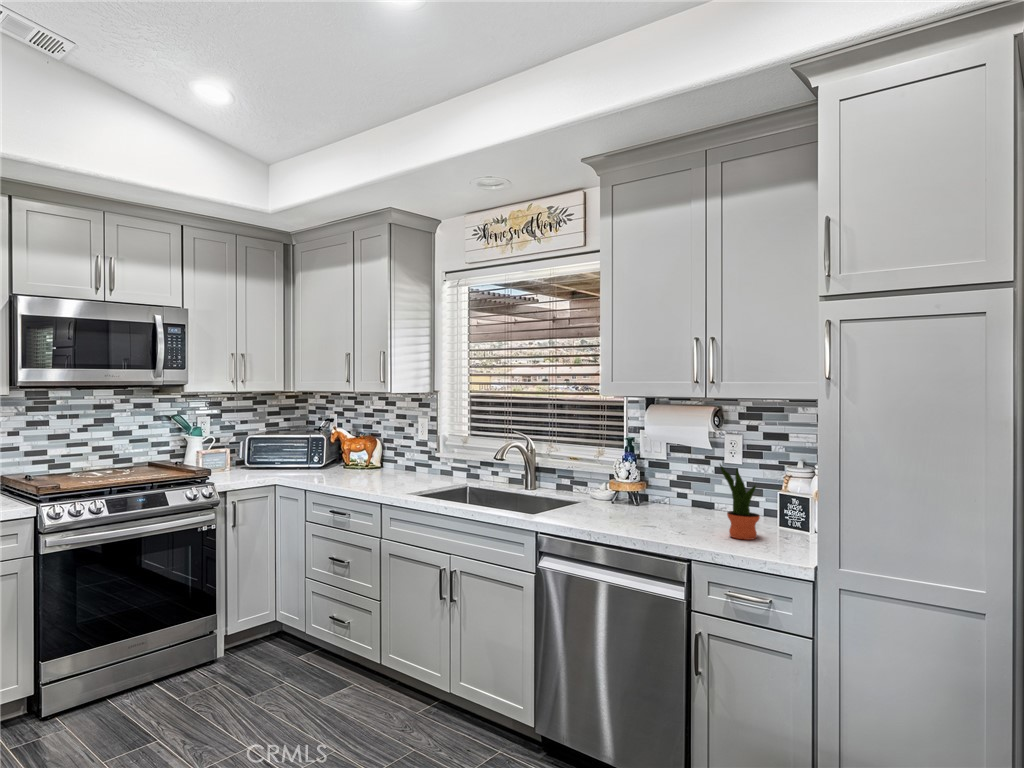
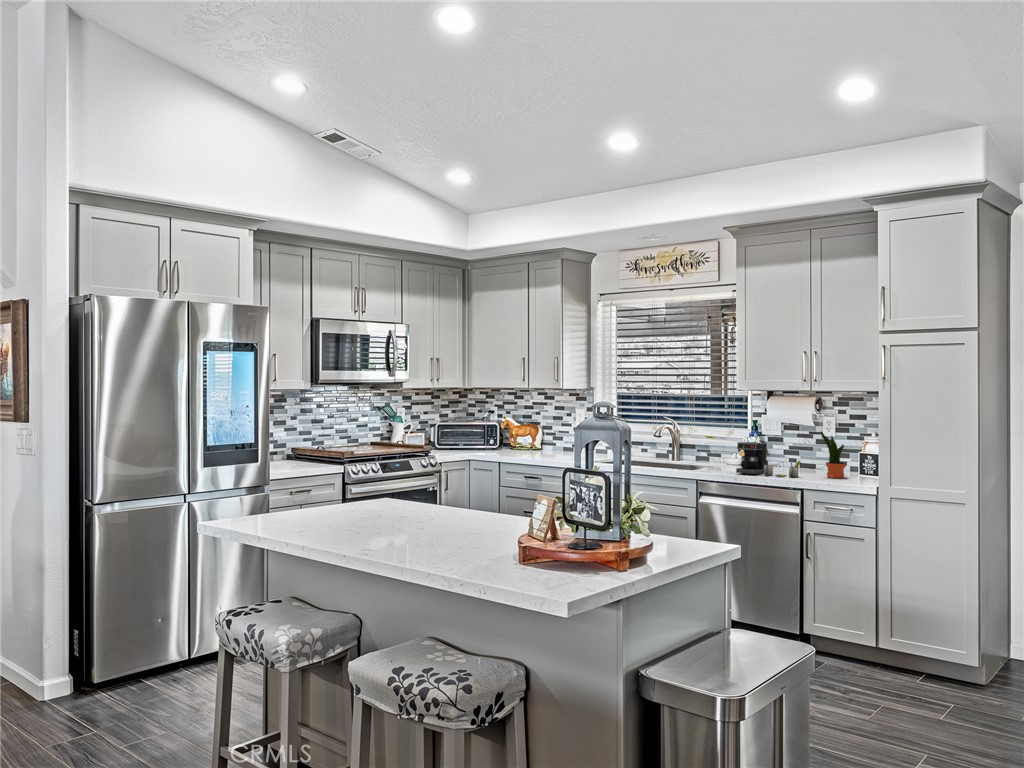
coffee maker: none [593,474,689,536] -> present [736,442,800,477]

